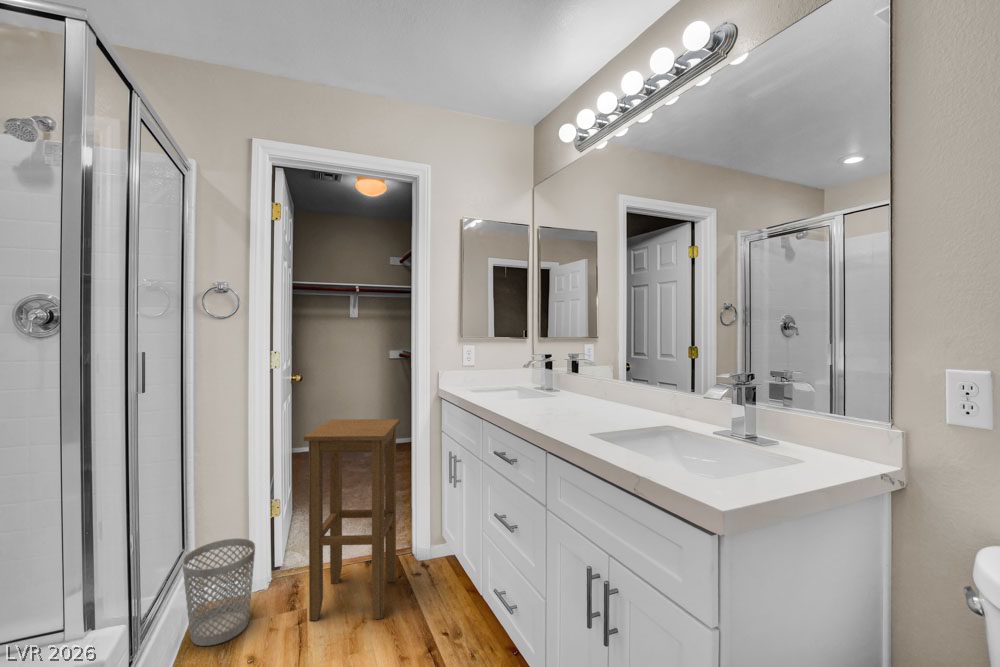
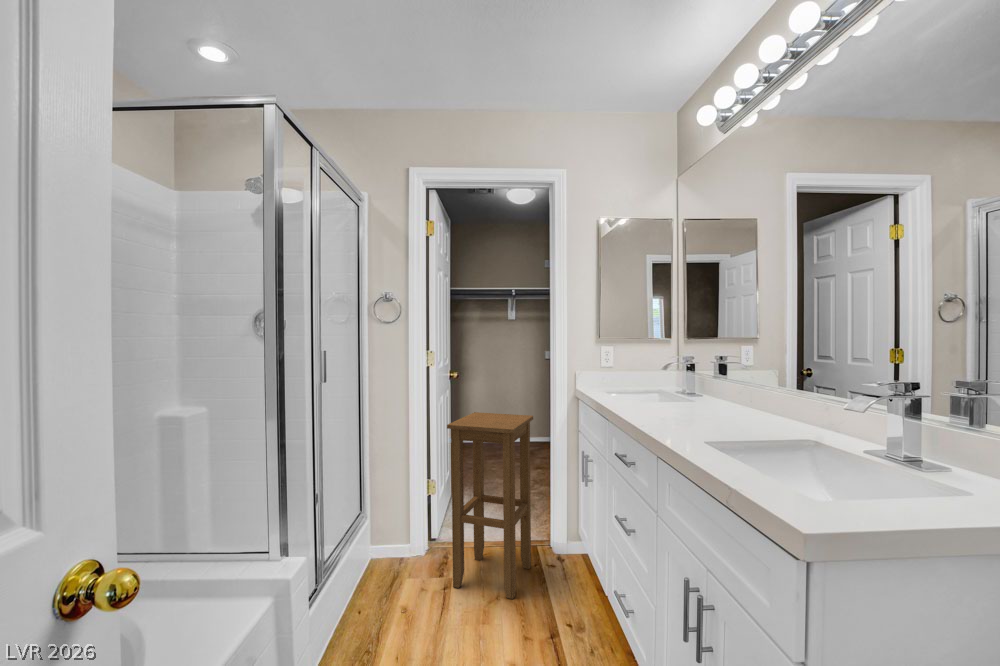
wastebasket: present [182,538,255,646] -> none [360,506,412,590]

